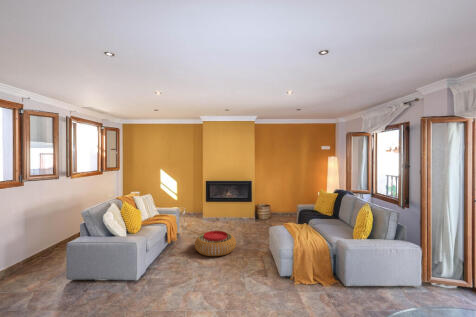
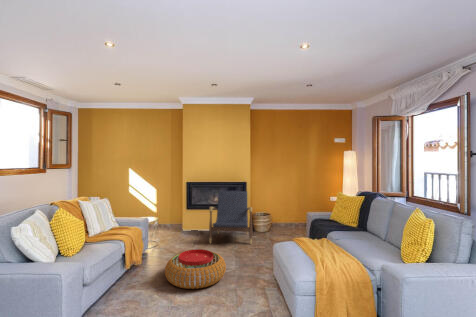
lounge chair: none [224,188,256,229] -> present [209,191,252,244]

